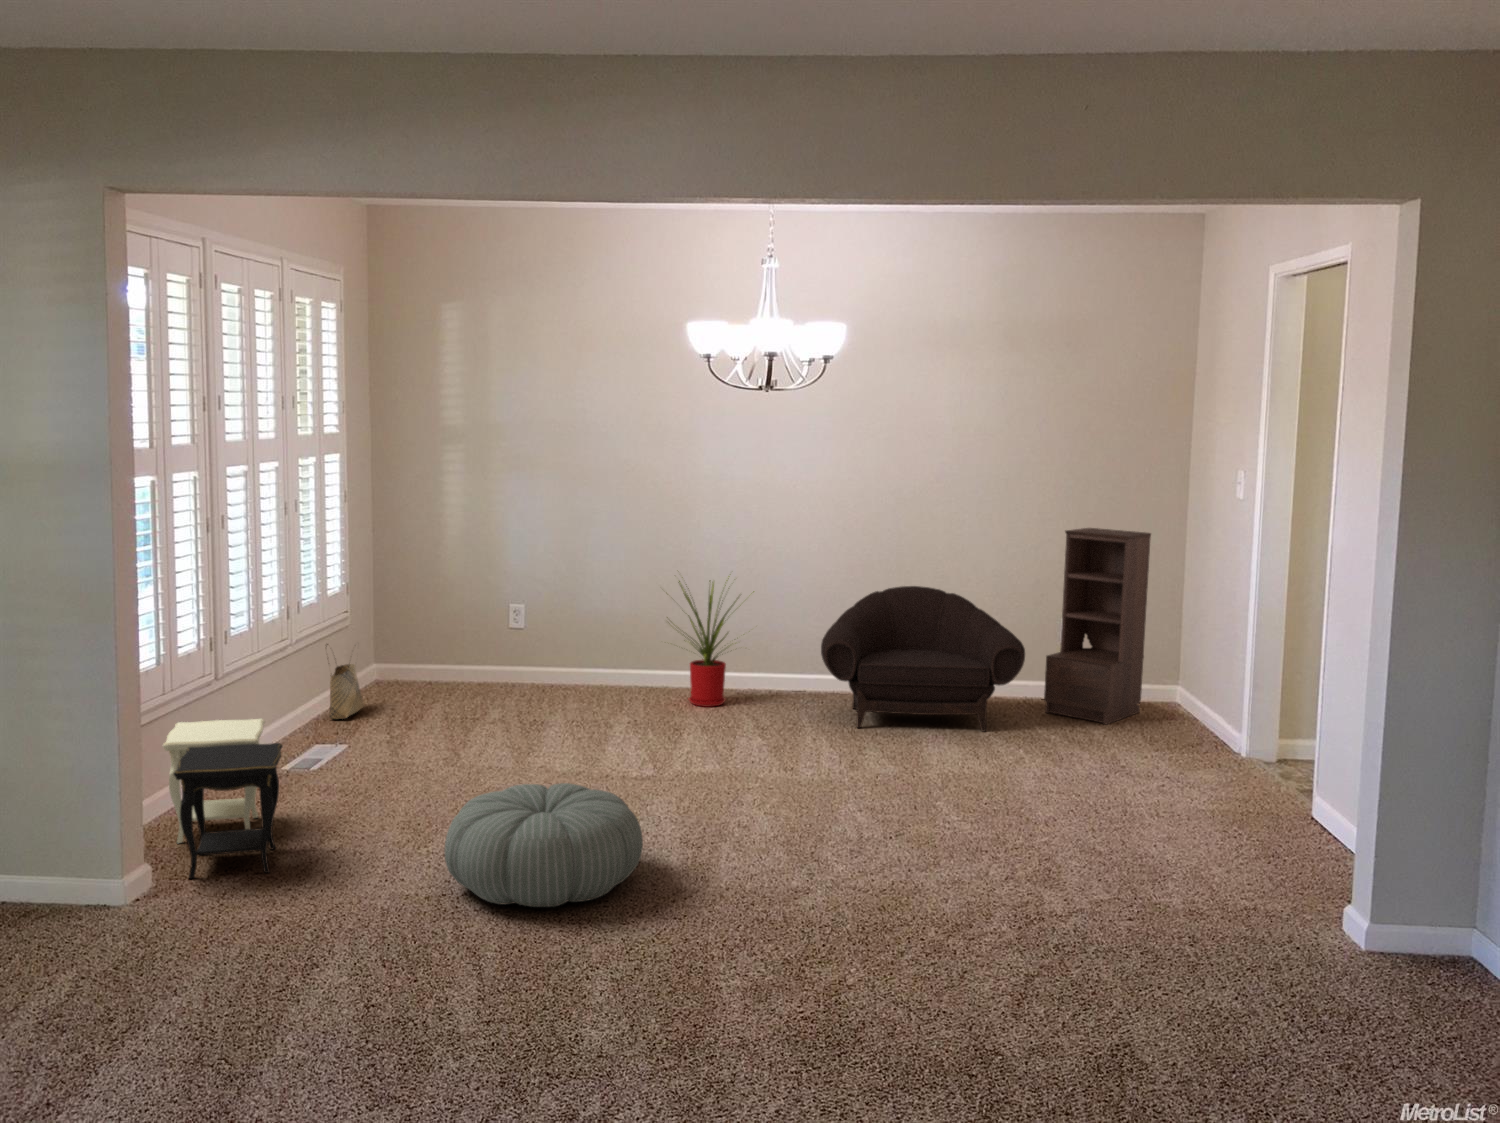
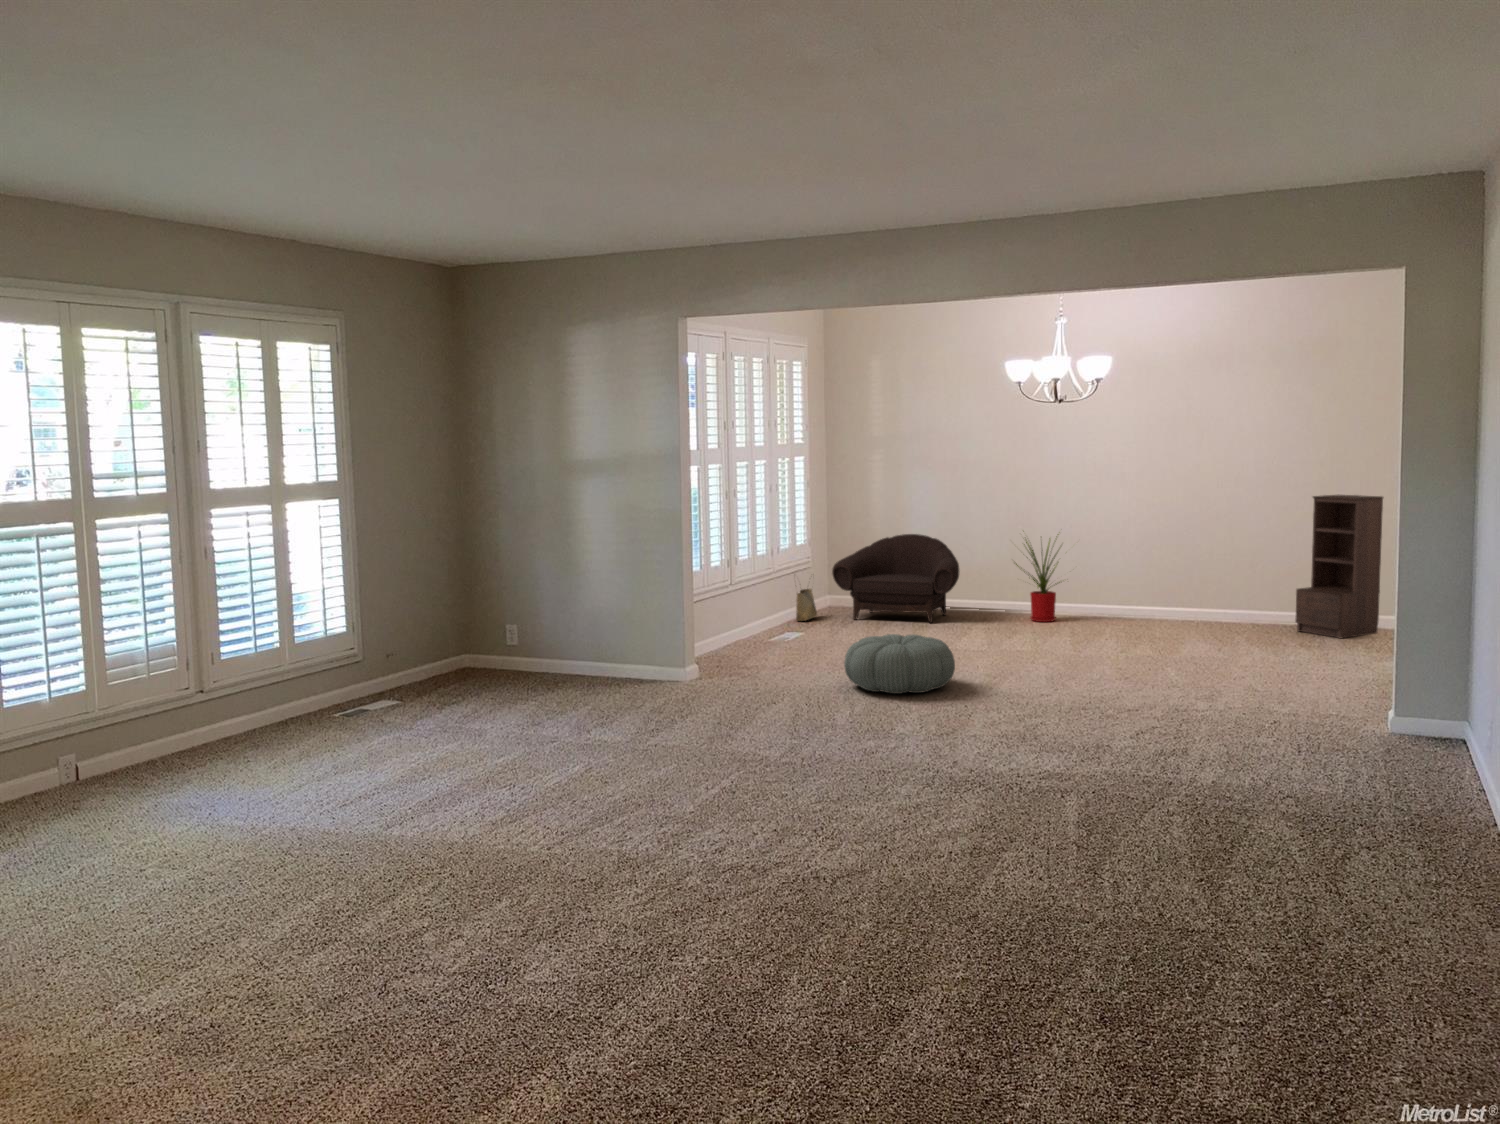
armchair: present [821,586,1025,732] -> present [832,534,959,624]
side table: present [163,719,283,879] -> none [703,602,764,676]

